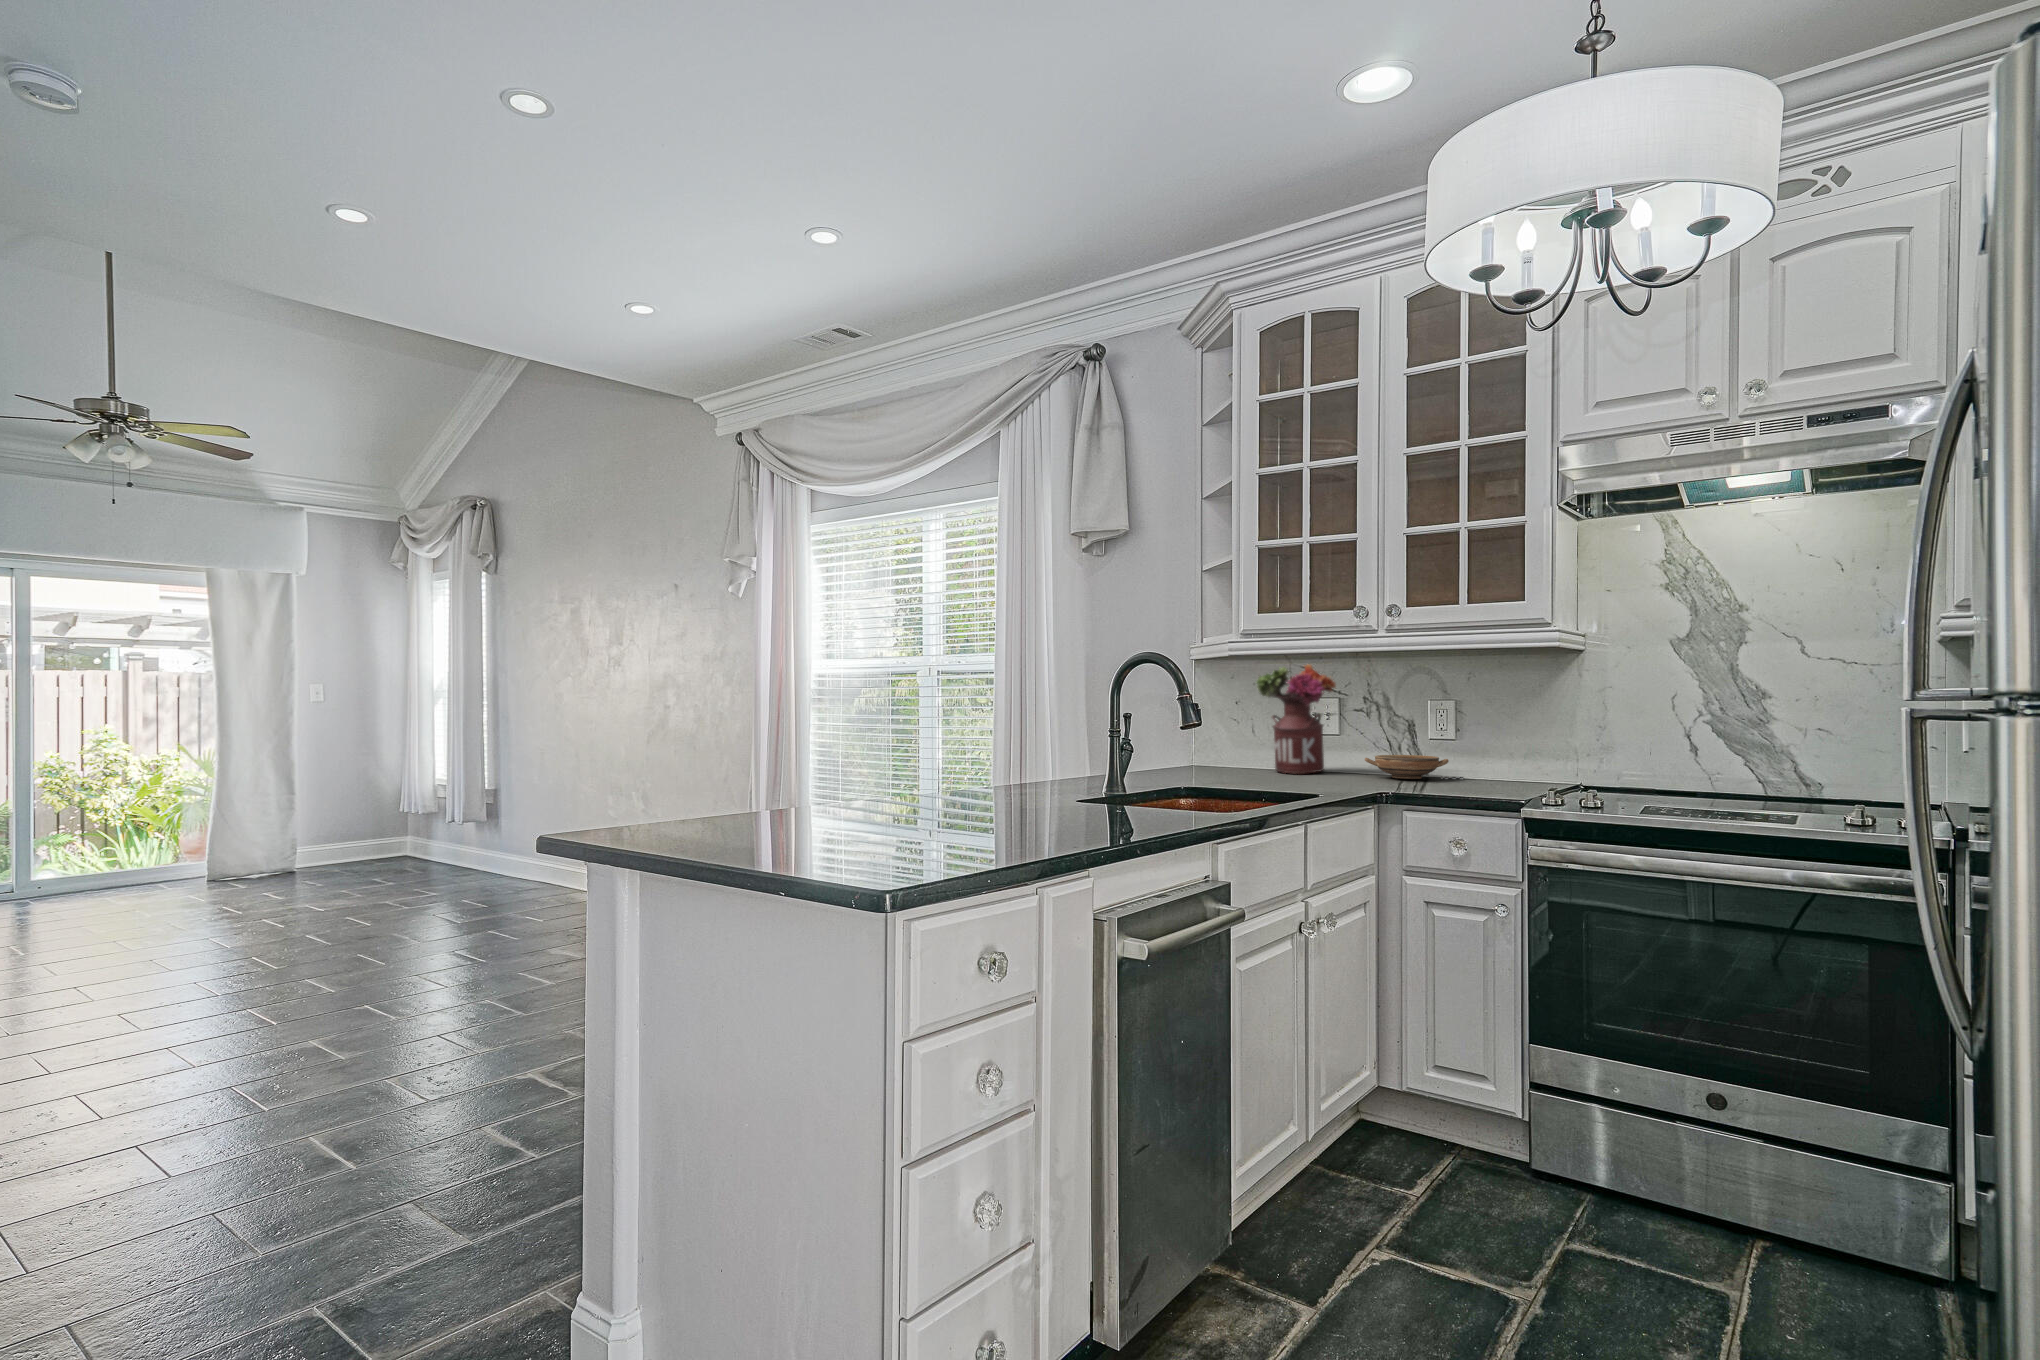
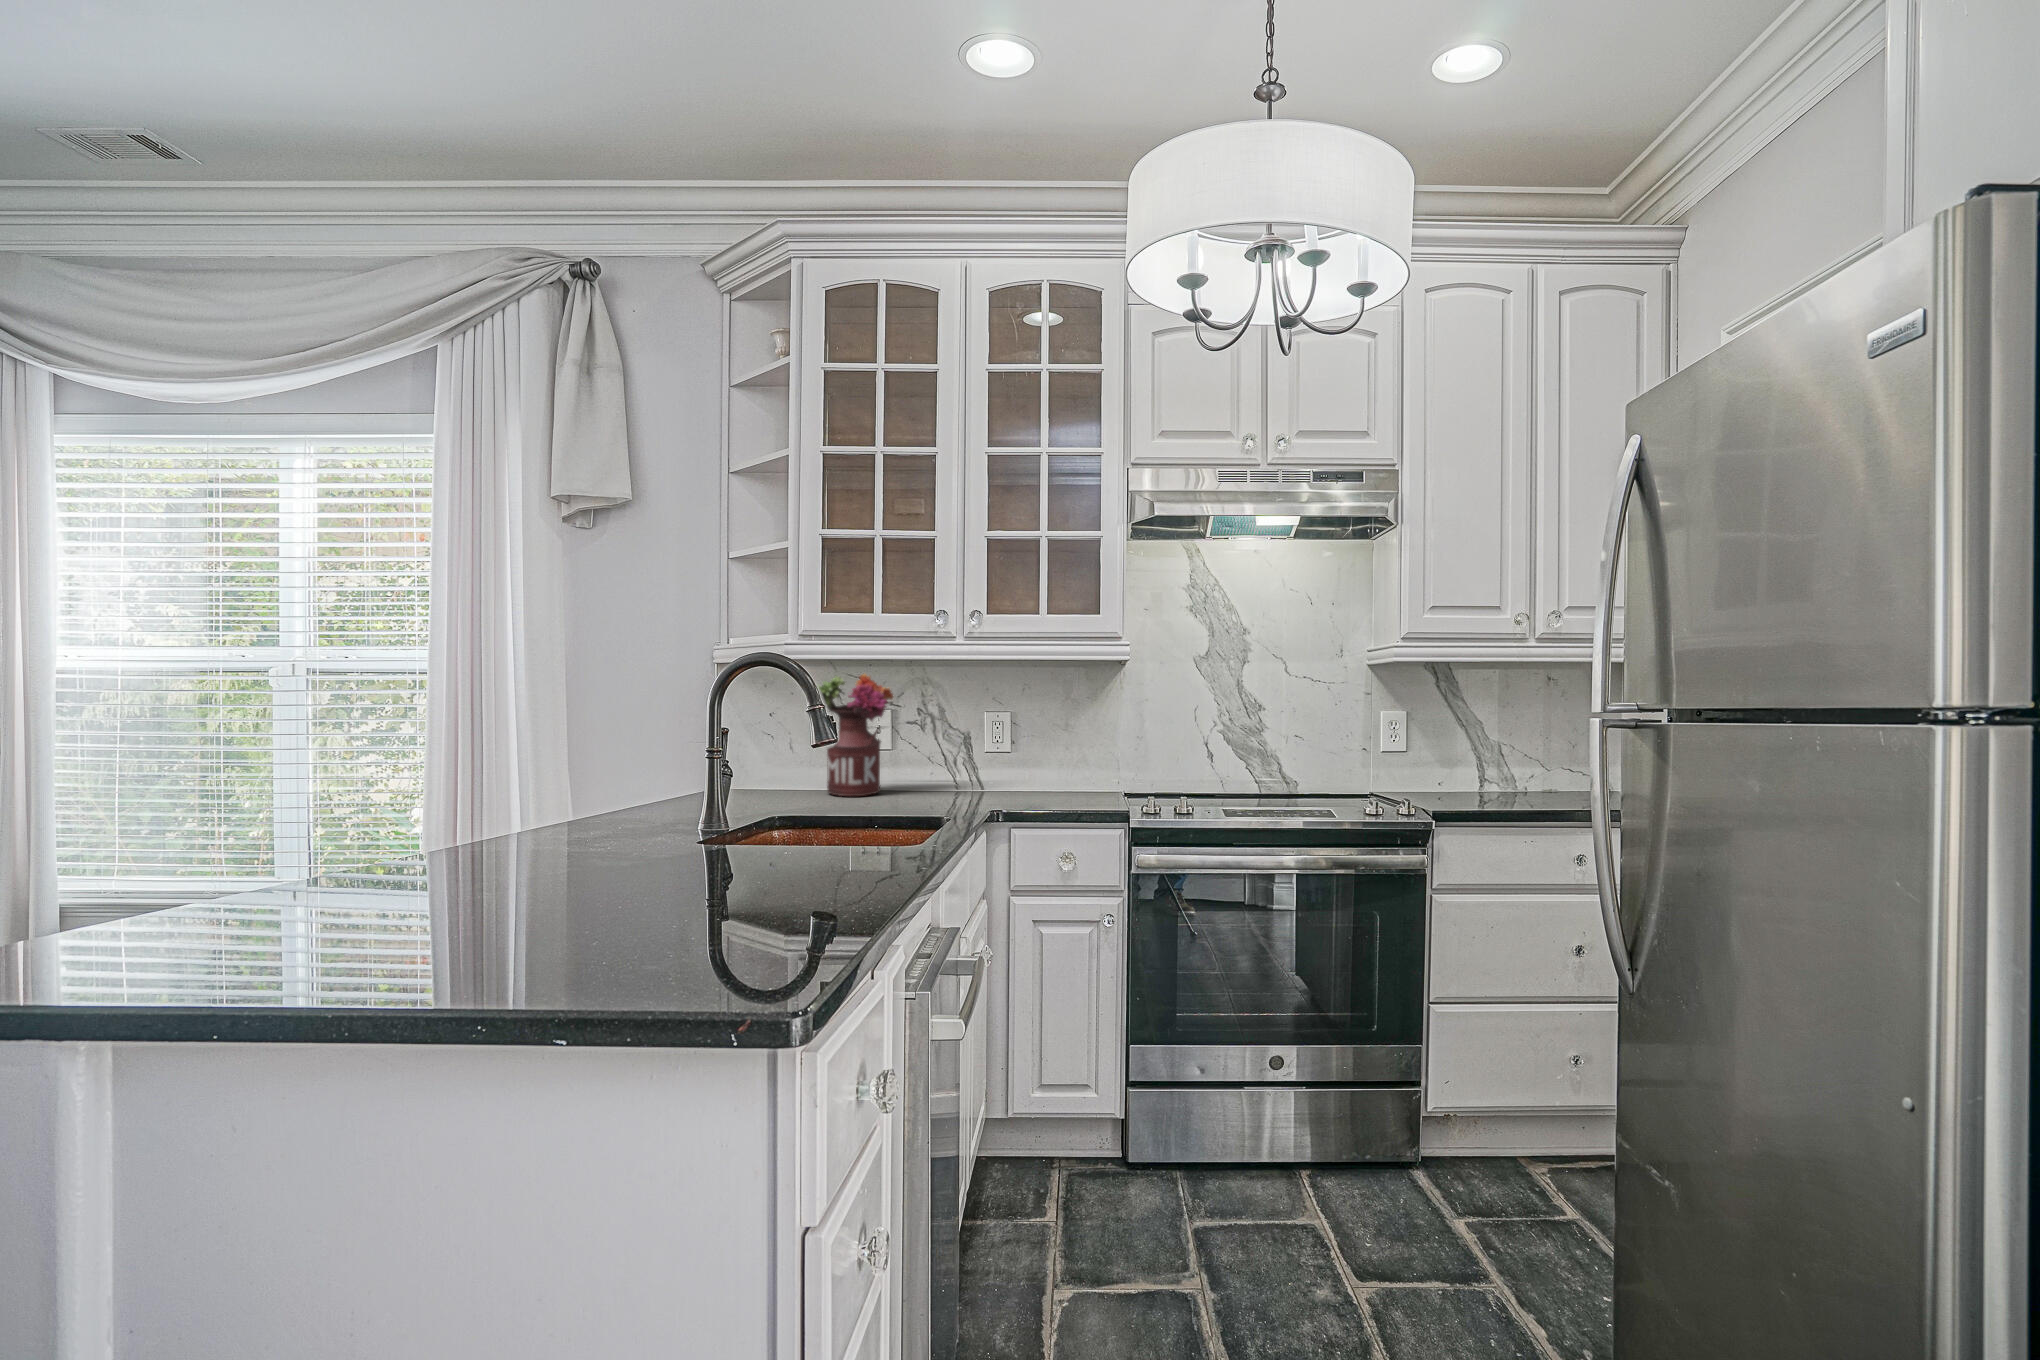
bowl: present [1365,755,1463,779] -> none [931,769,1021,795]

